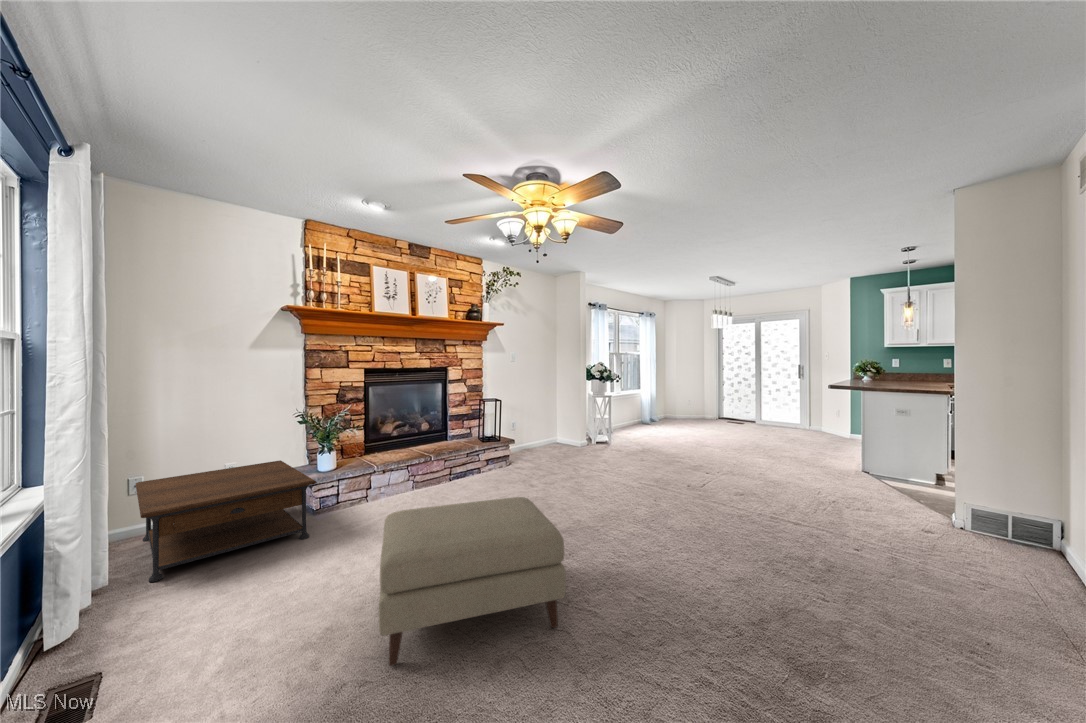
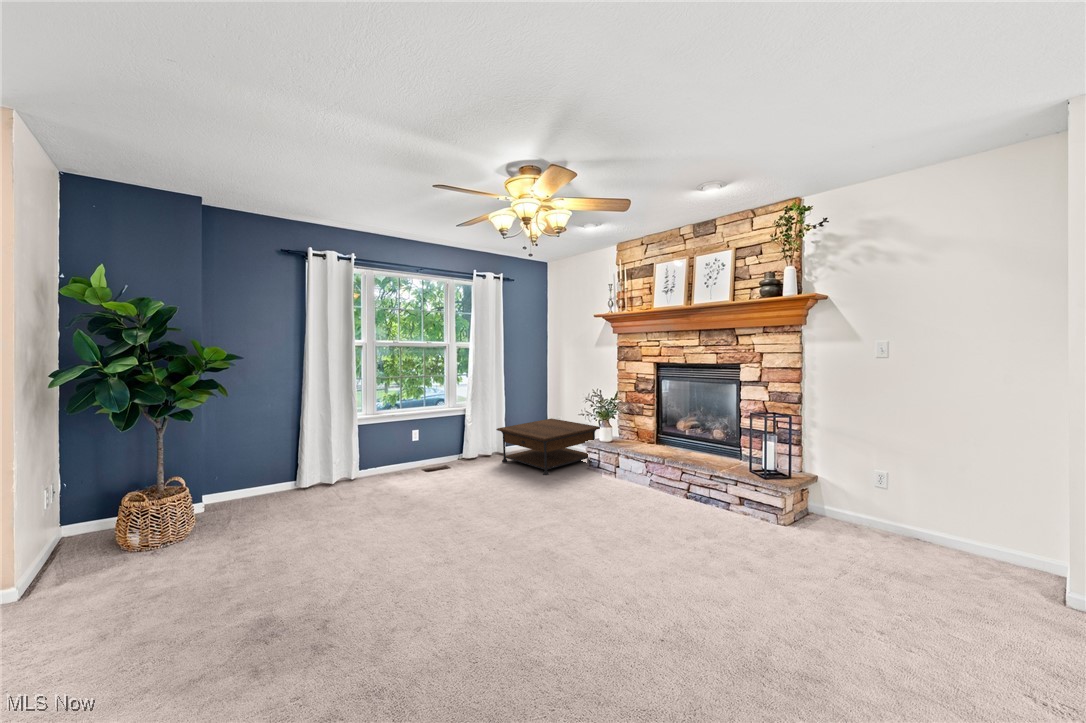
ottoman: present [379,497,566,666] -> none [380,456,466,547]

